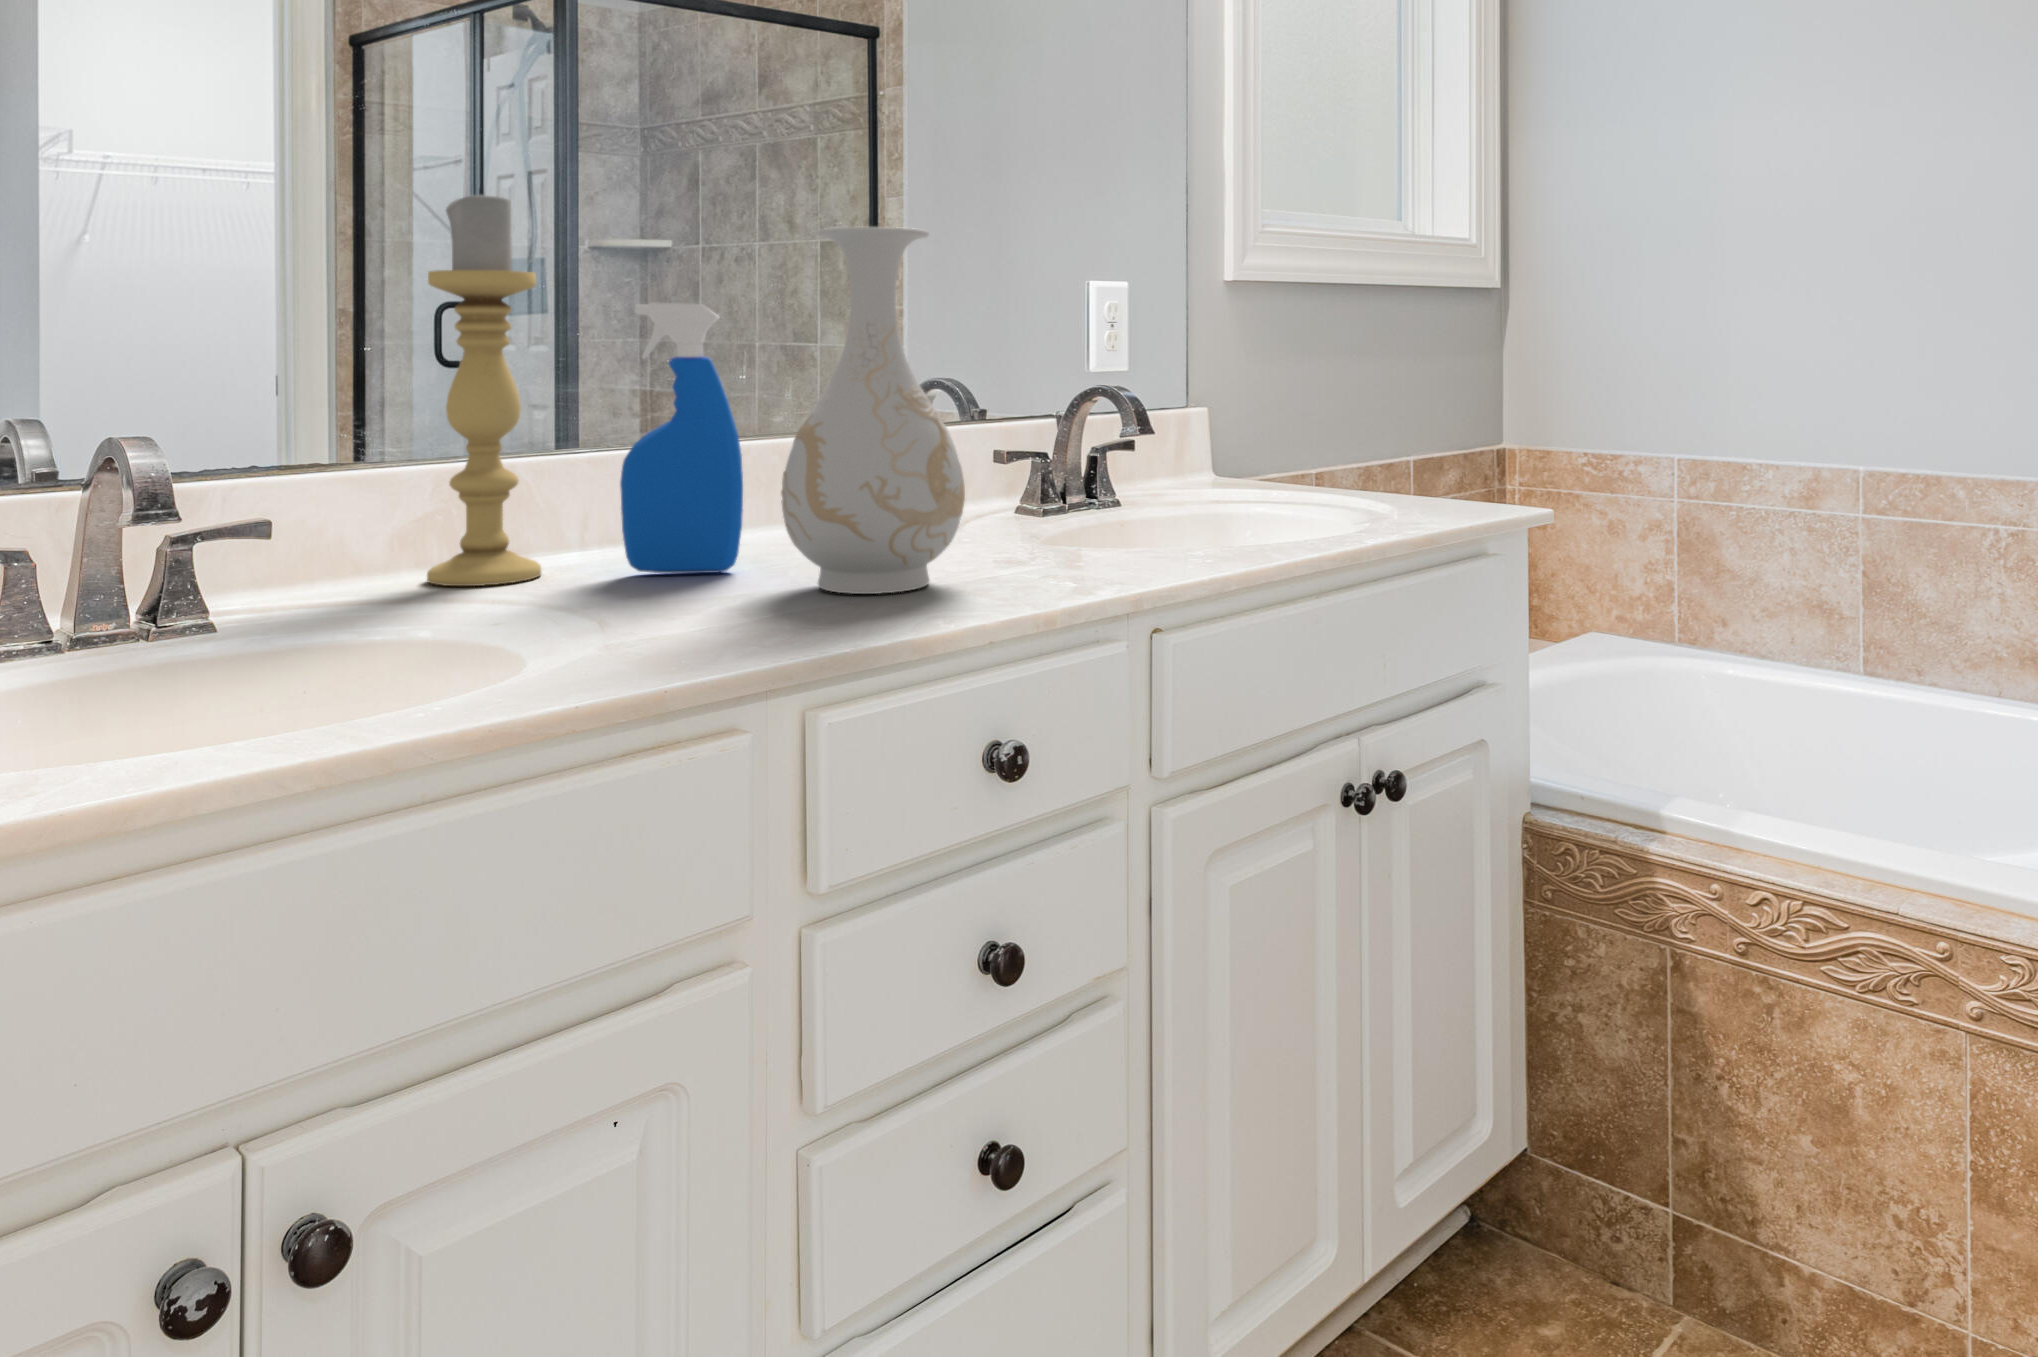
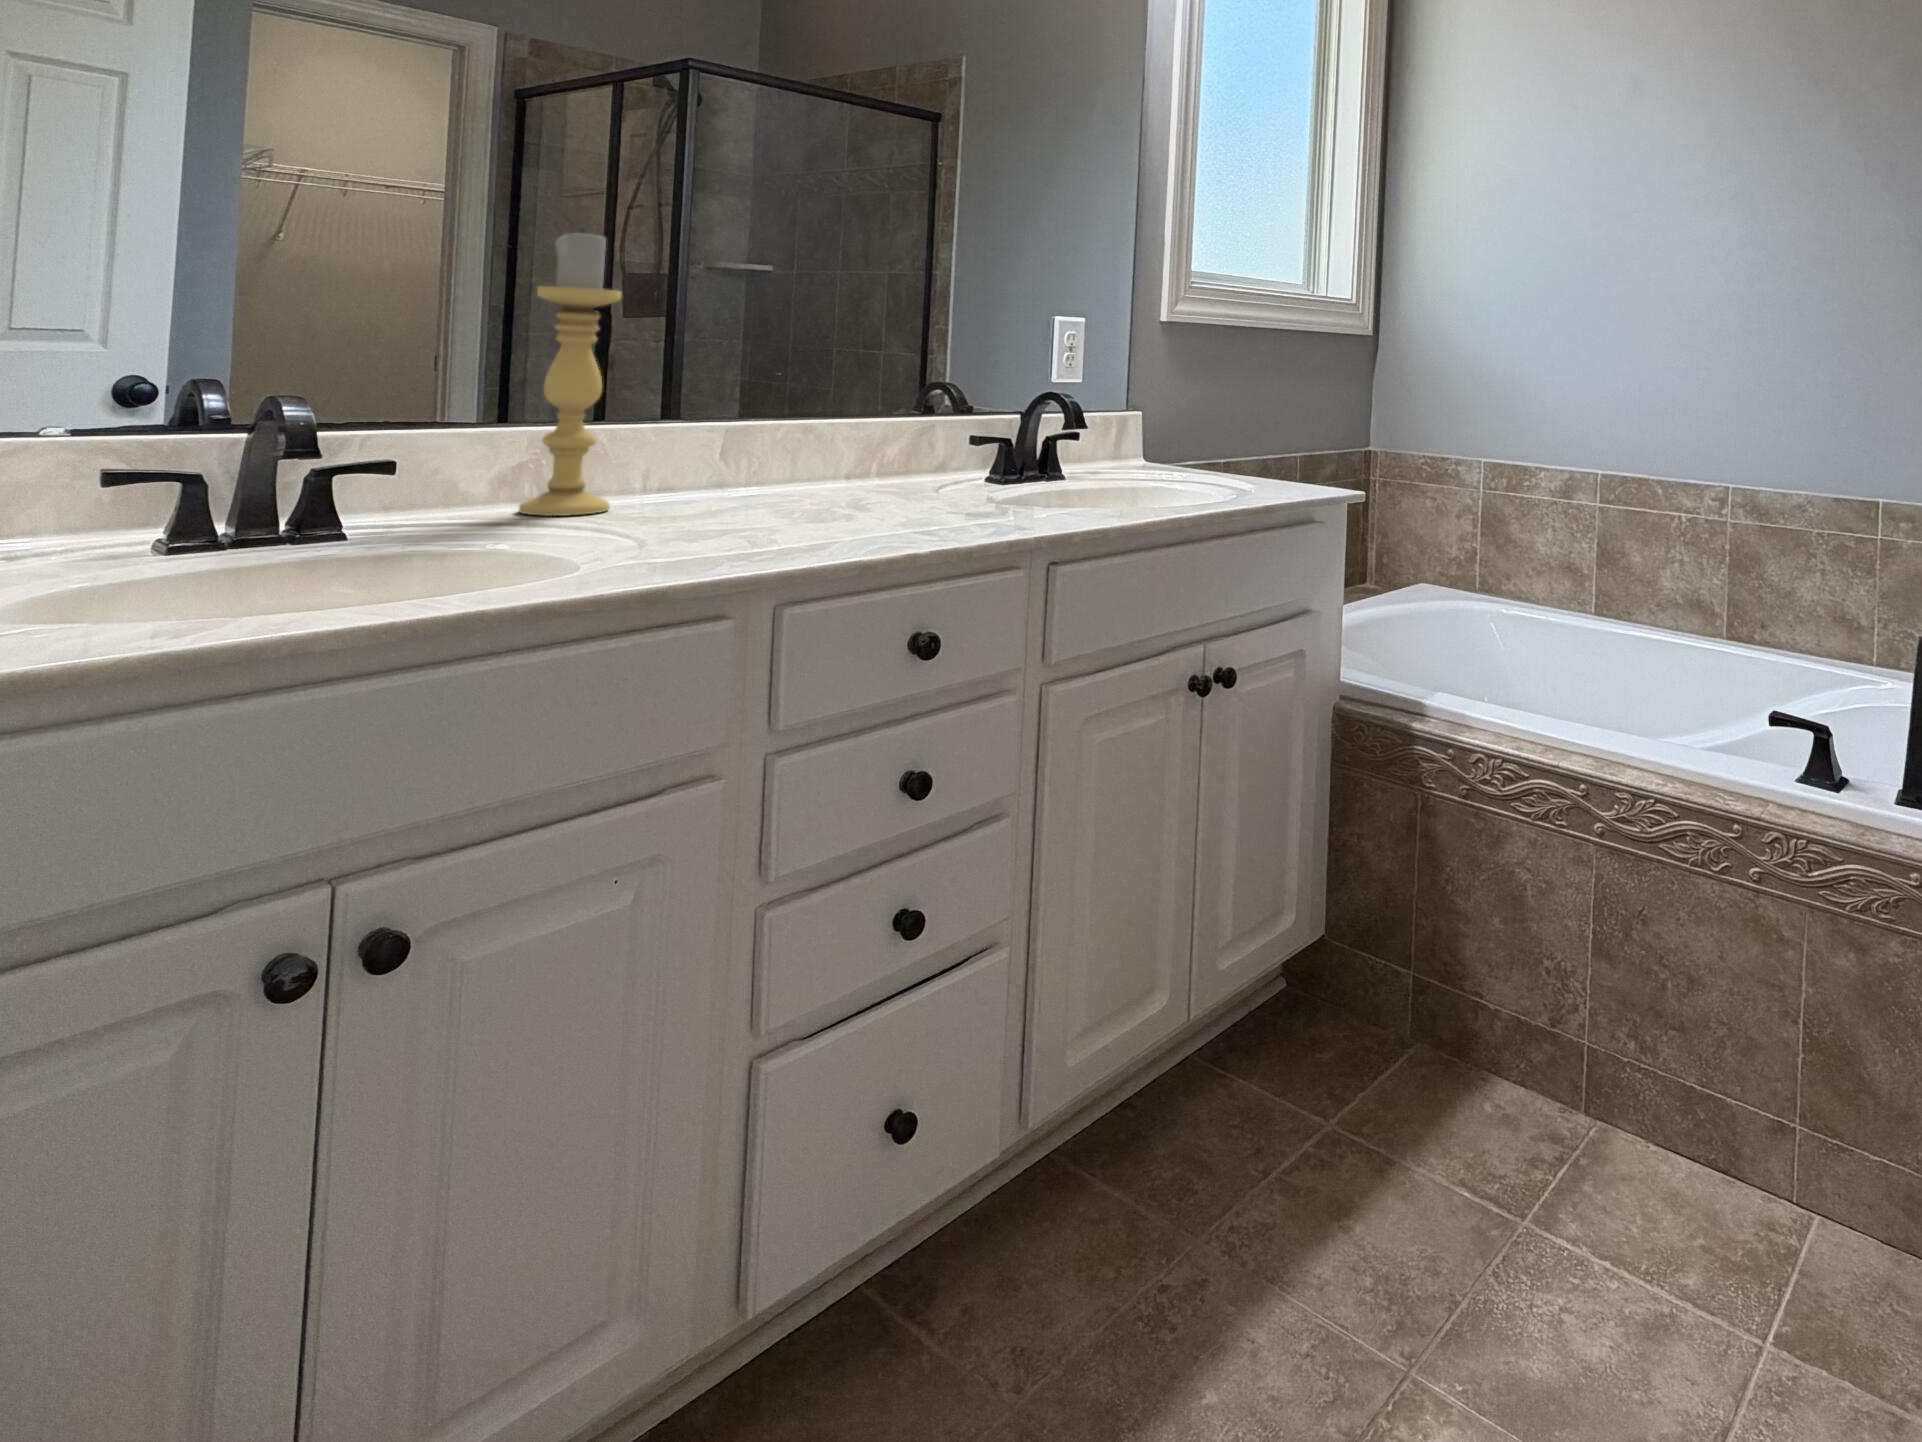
vase: present [781,227,965,594] -> none [790,274,925,530]
spray bottle: present [620,302,743,573] -> none [673,317,768,512]

